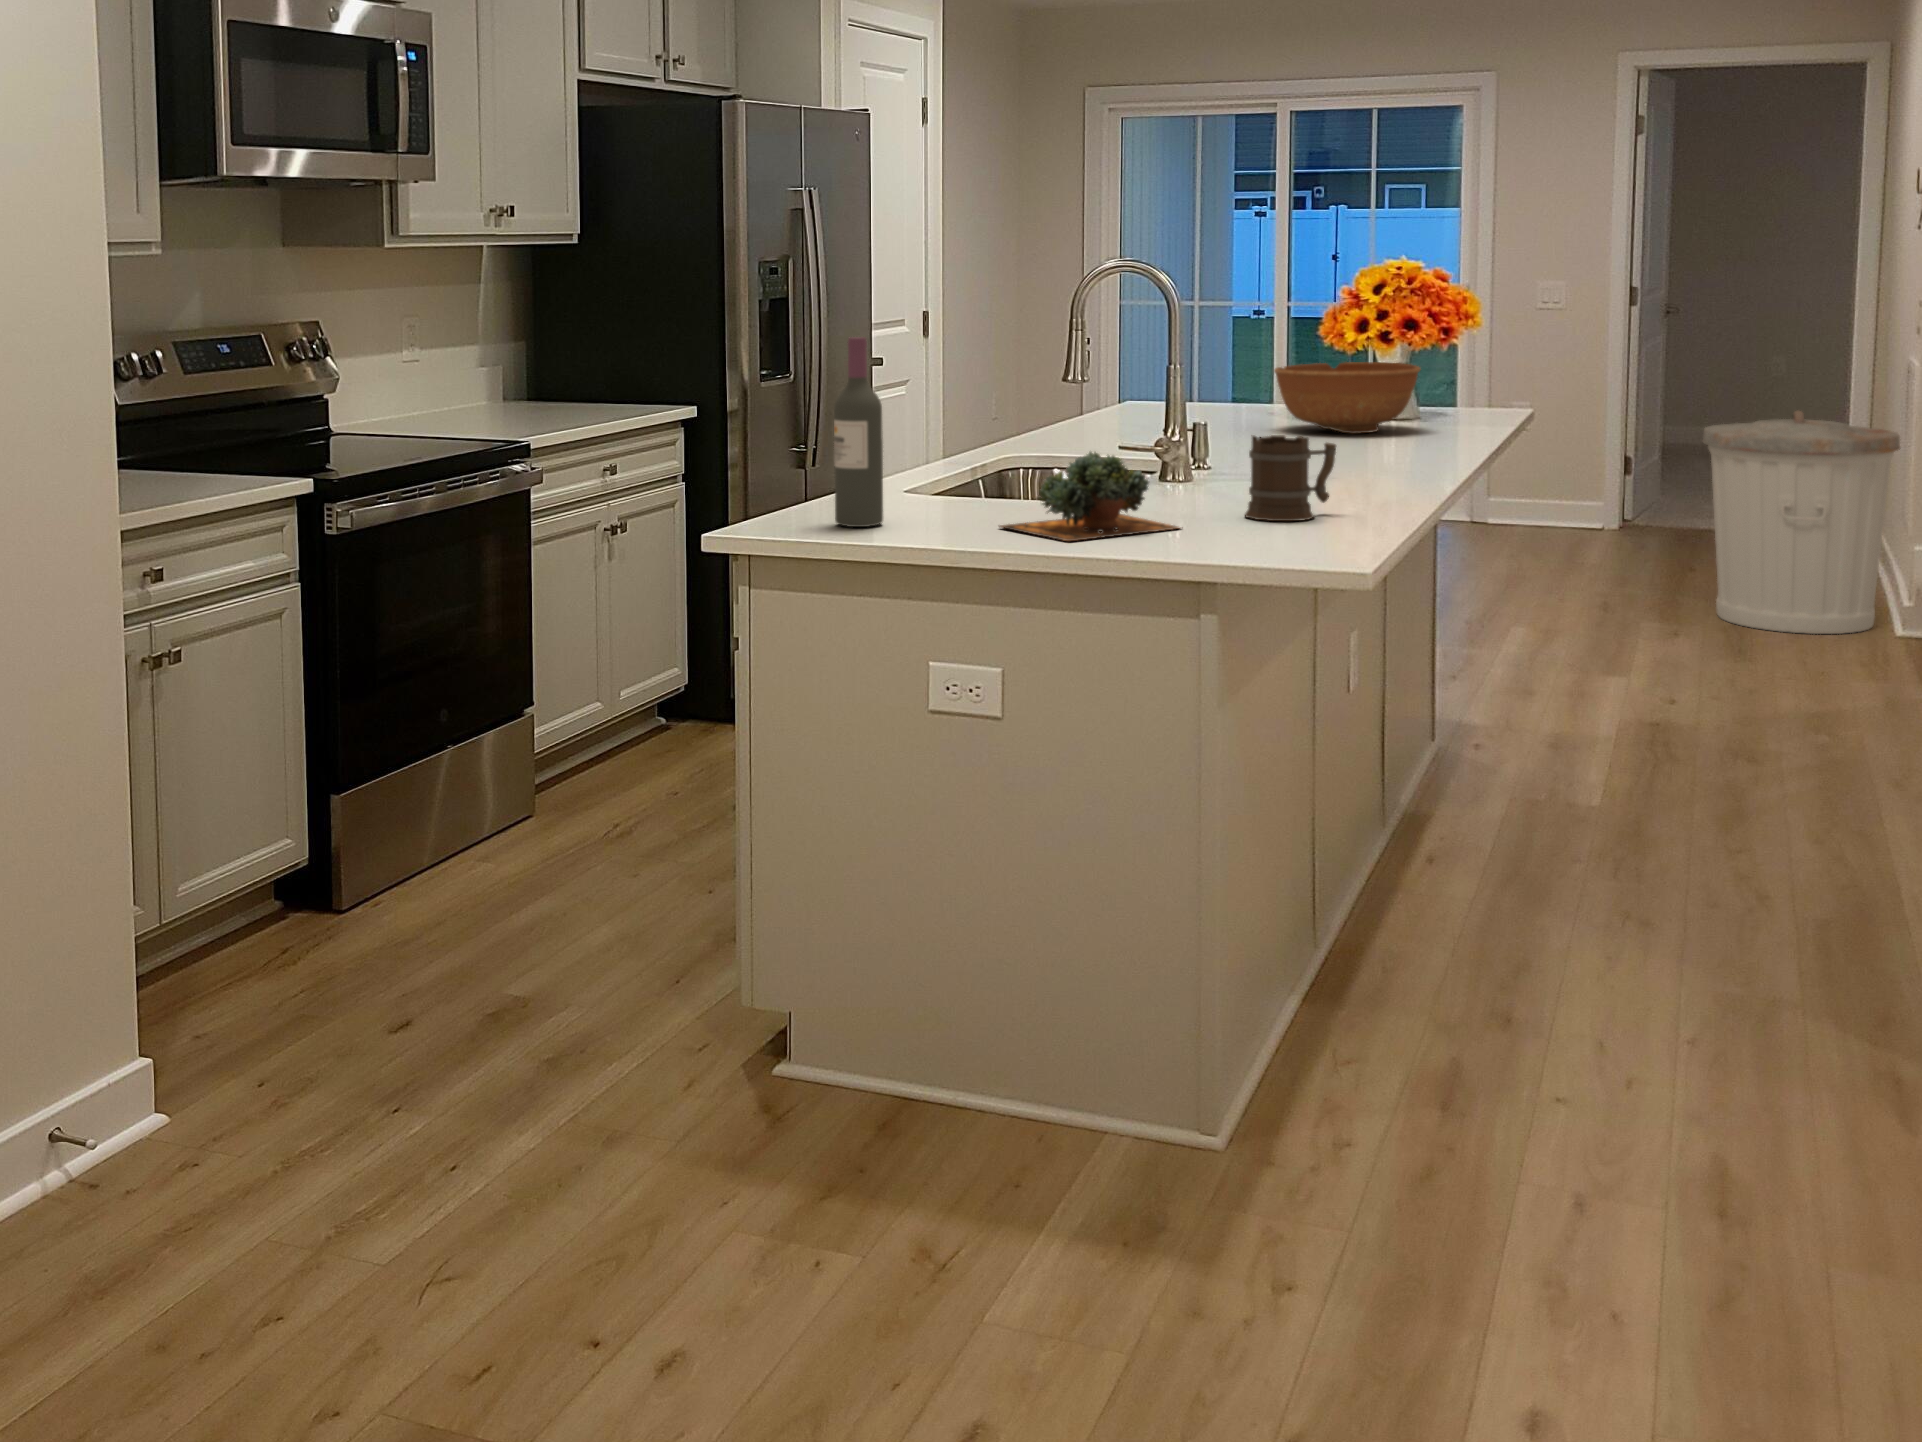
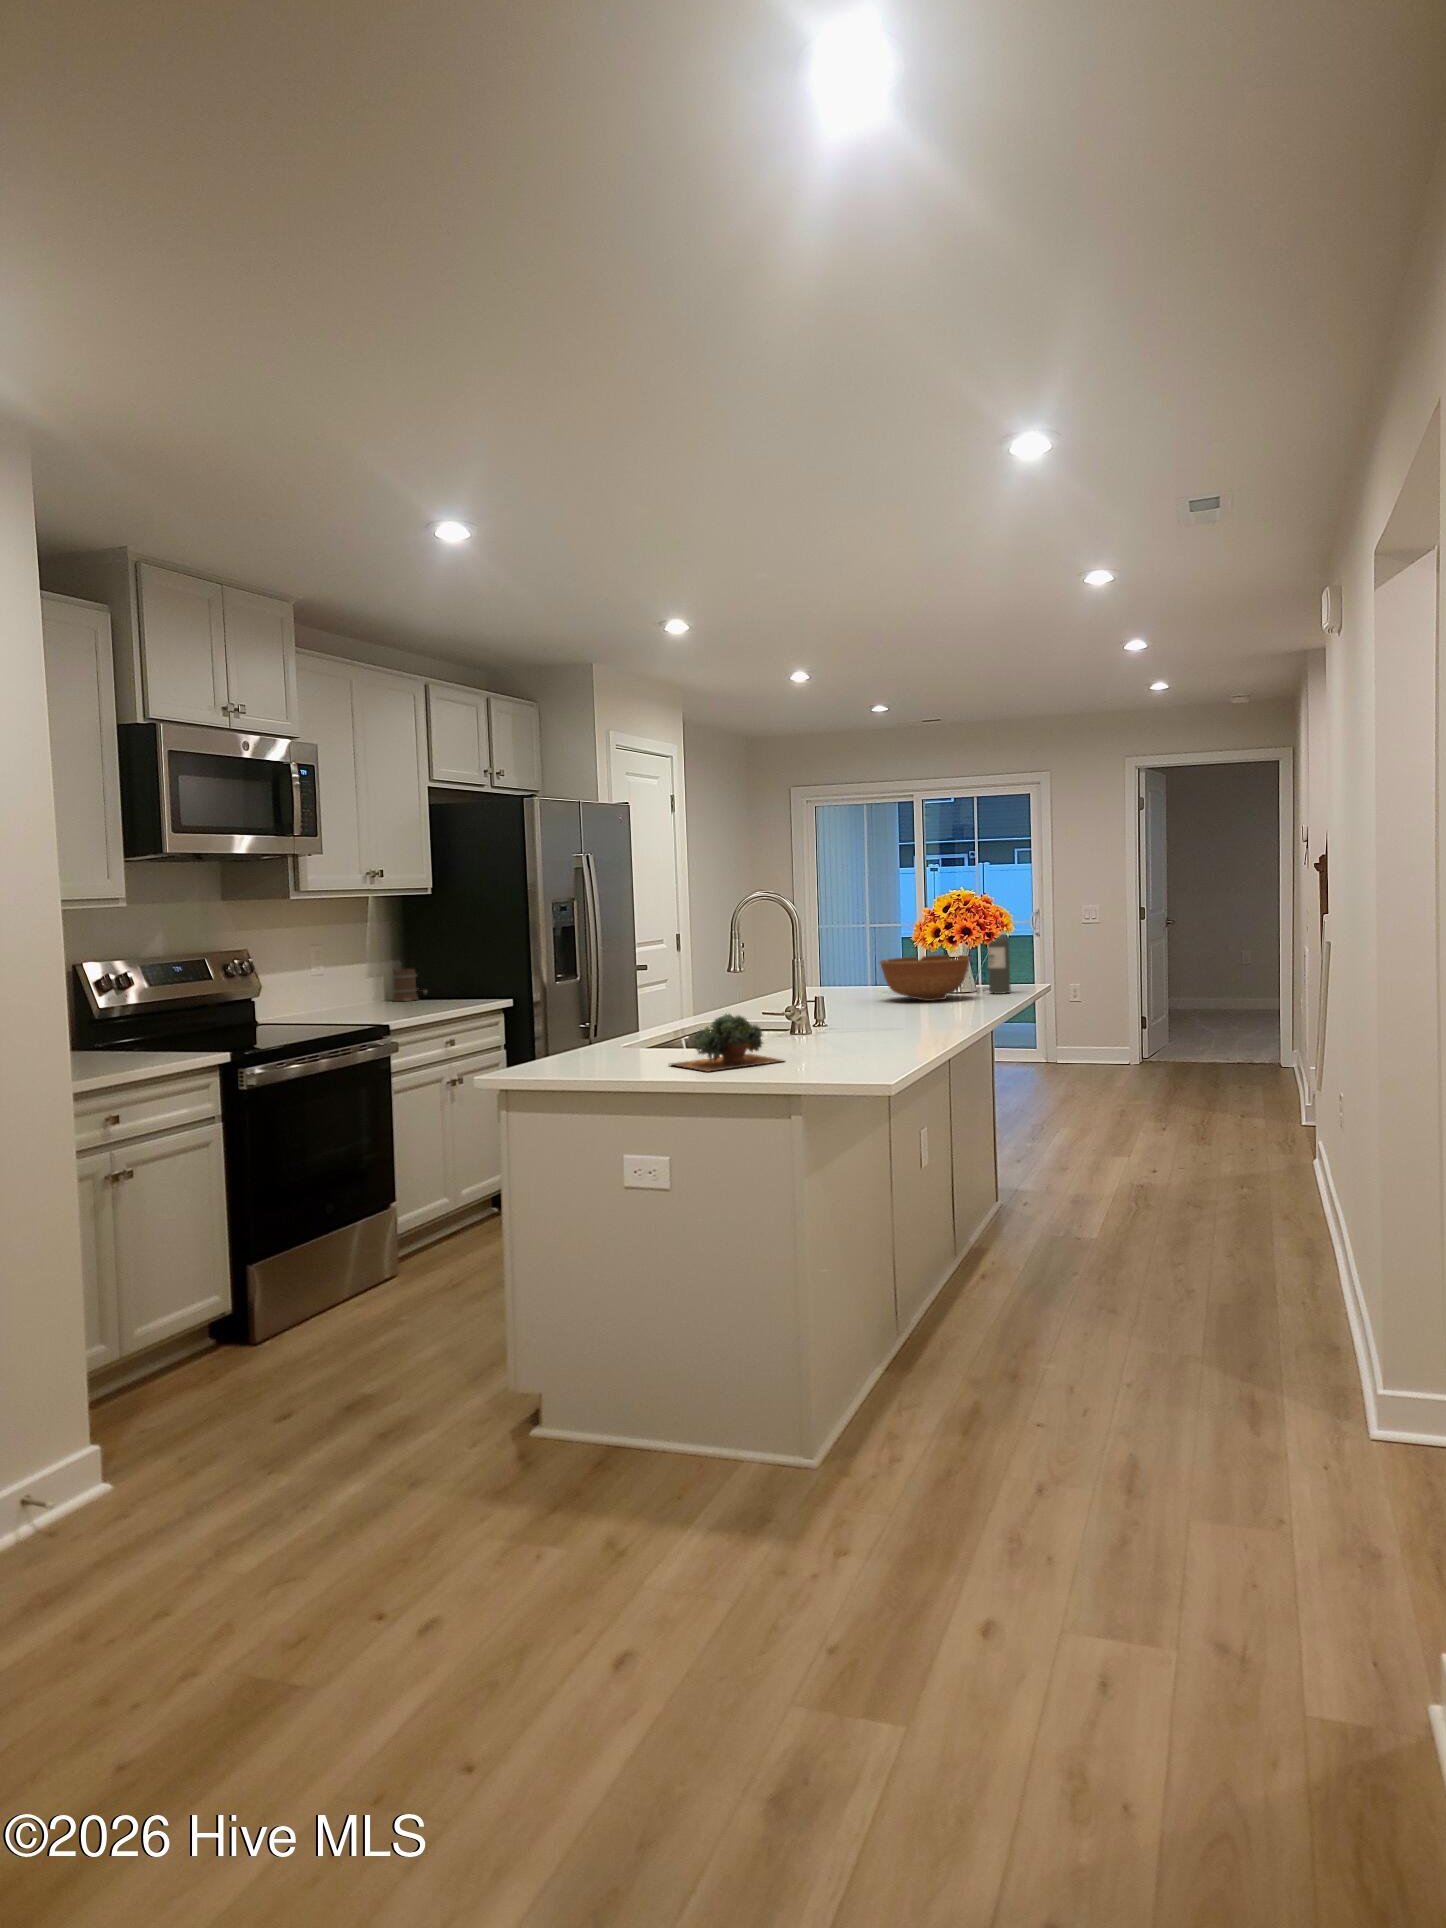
wine bottle: present [834,337,883,527] -> present [988,916,1011,994]
trash can: present [1703,411,1900,634] -> none [1175,980,1295,1122]
mug: present [1245,435,1336,521] -> present [392,969,427,1001]

